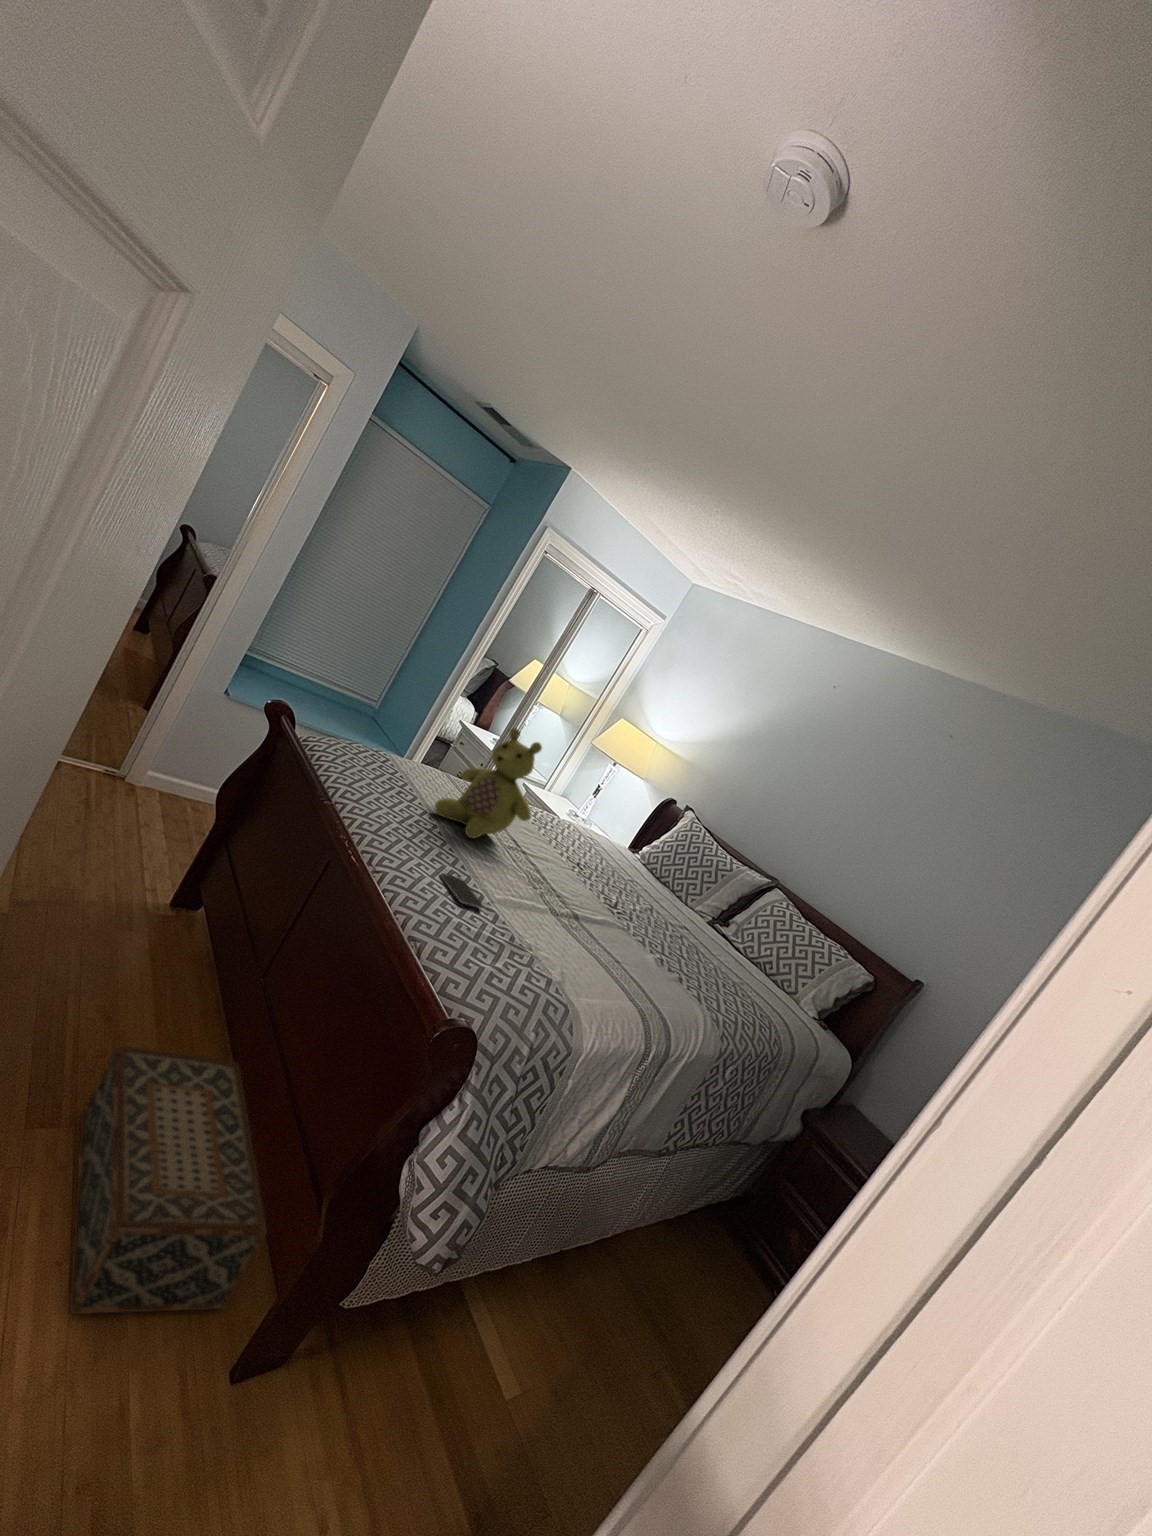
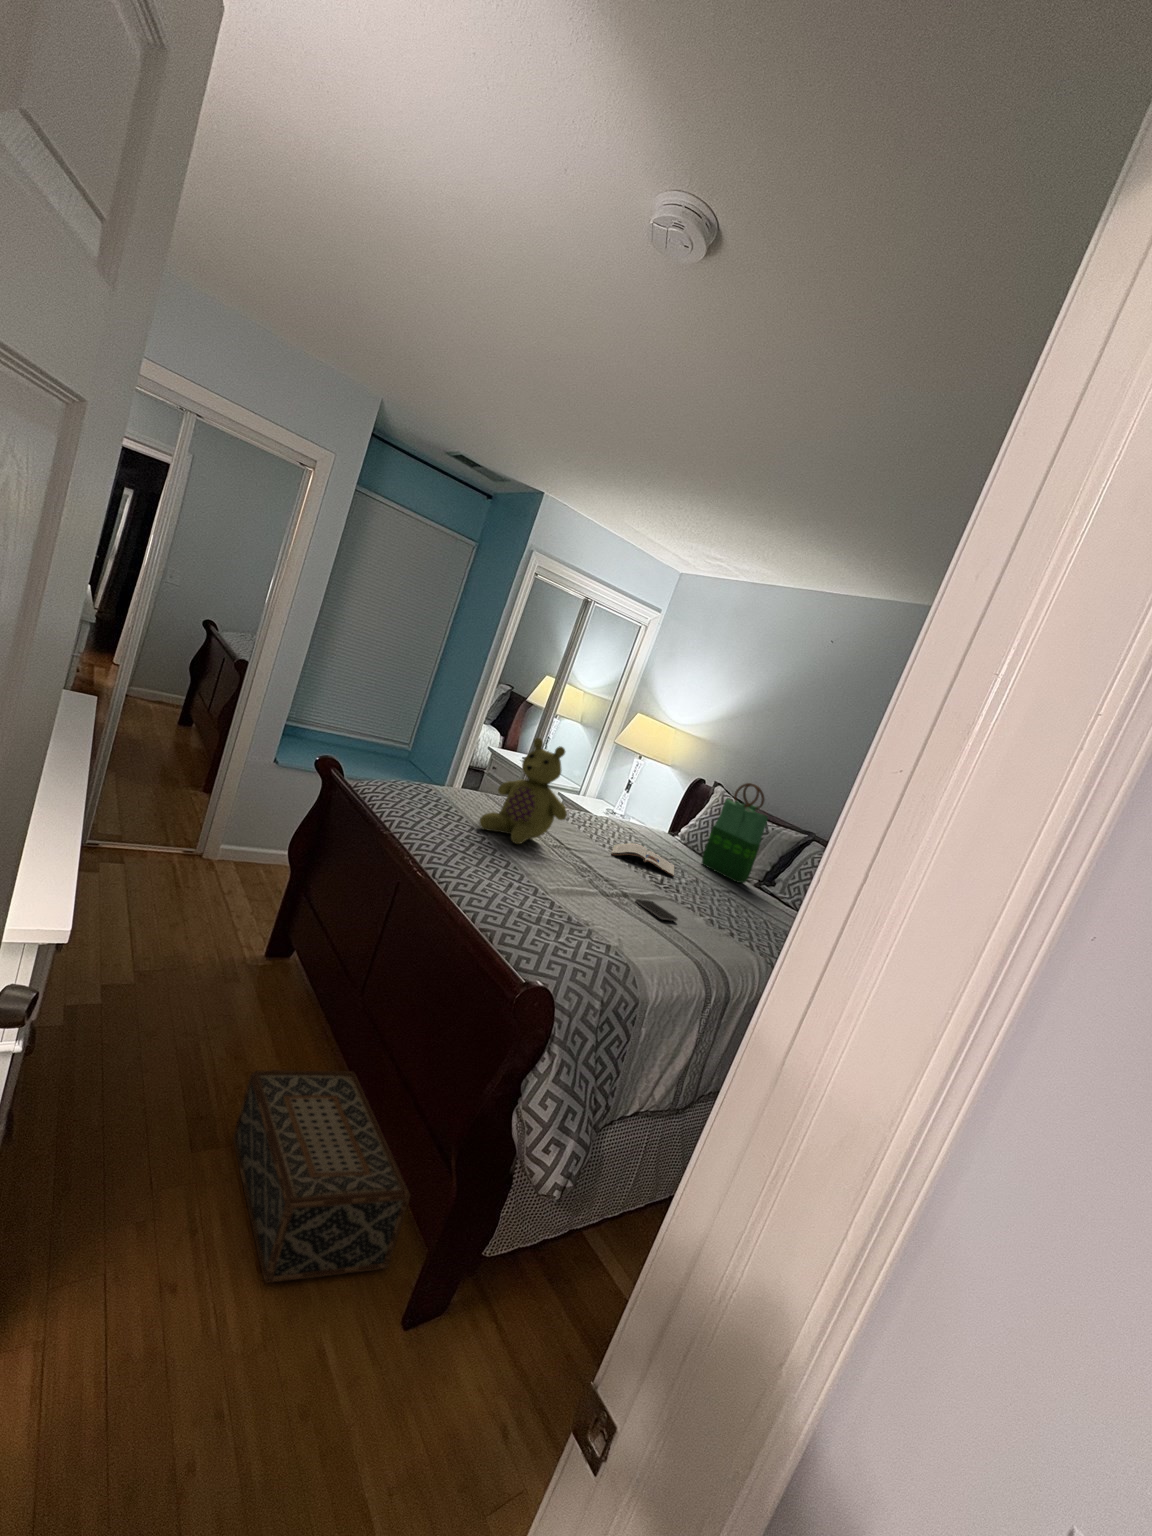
tote bag: none [658,816,737,919] -> present [702,783,768,883]
magazine: none [568,854,631,901] -> present [611,843,674,876]
smartphone: present [441,873,483,908] -> present [636,899,678,921]

